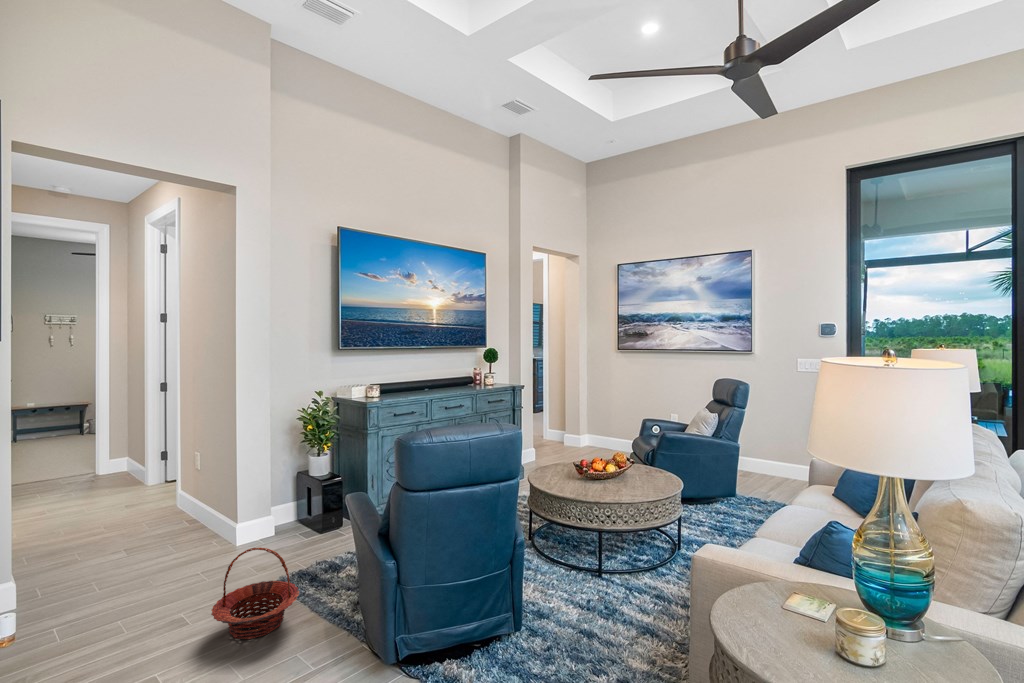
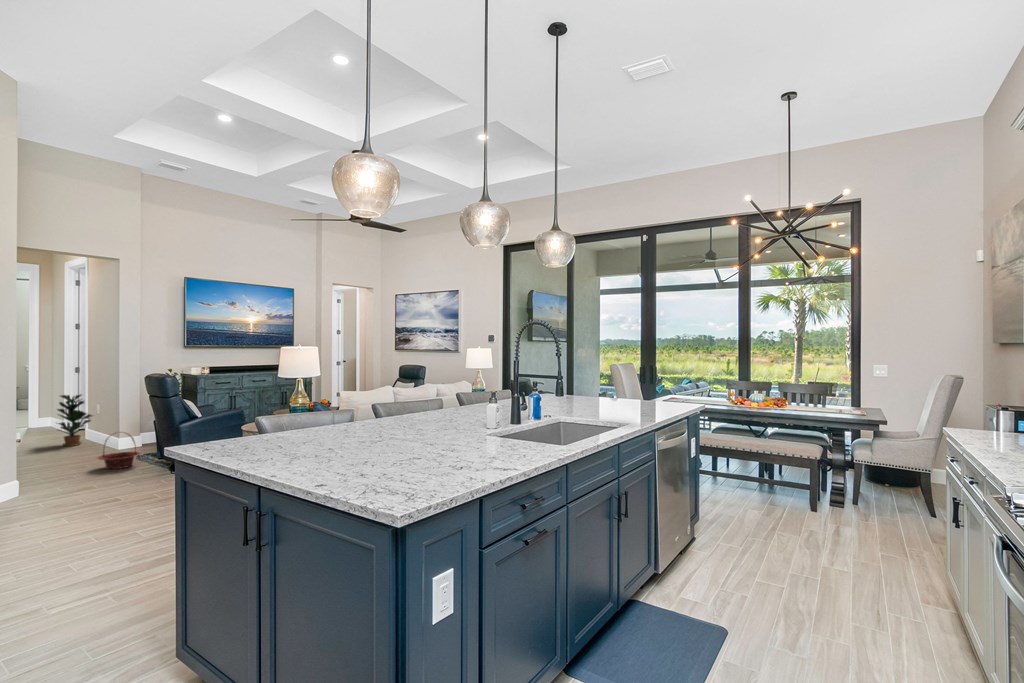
potted plant: none [138,435,202,530] -> present [57,395,92,446]

